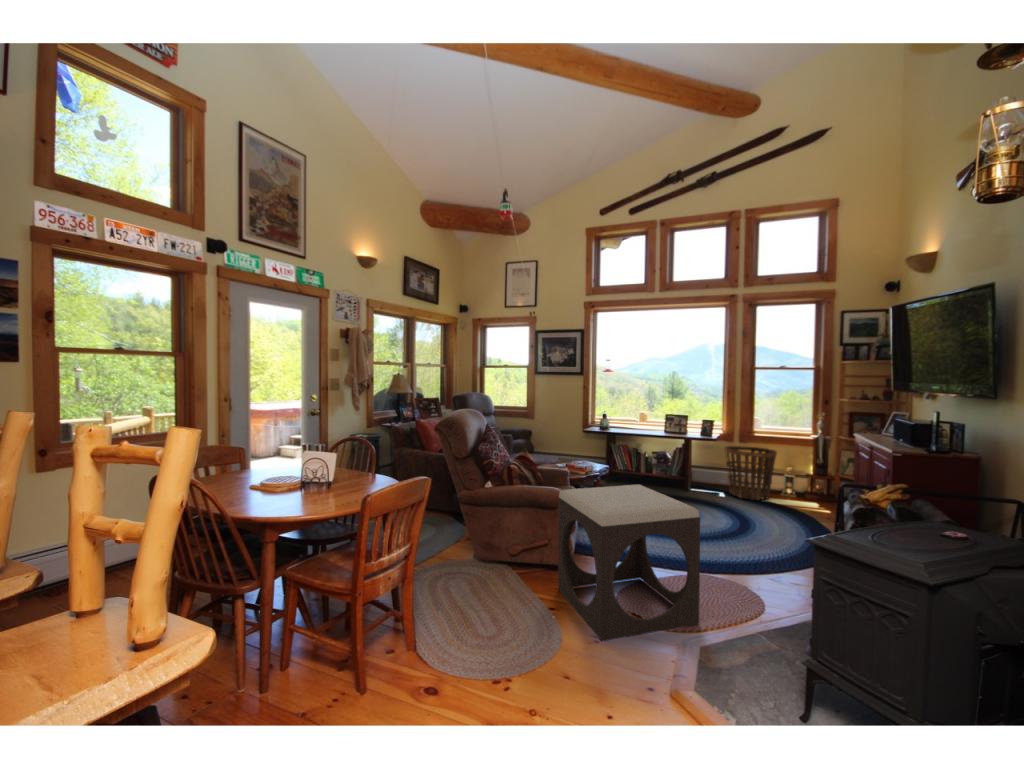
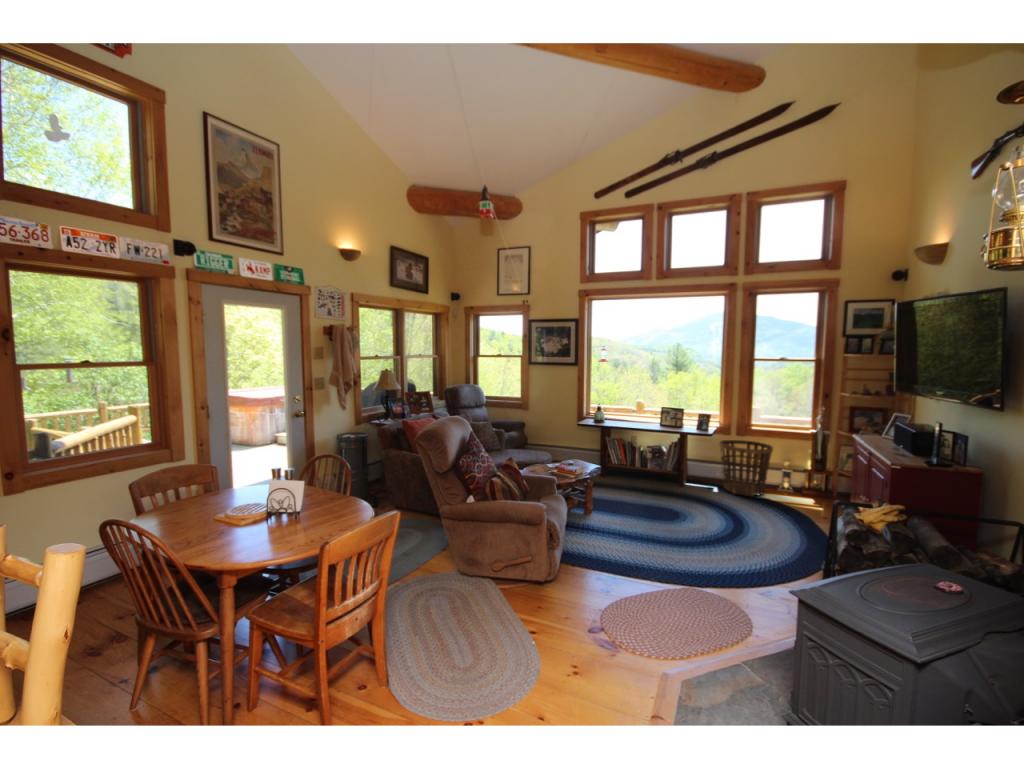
footstool: present [558,485,700,641] -> none [539,502,684,676]

